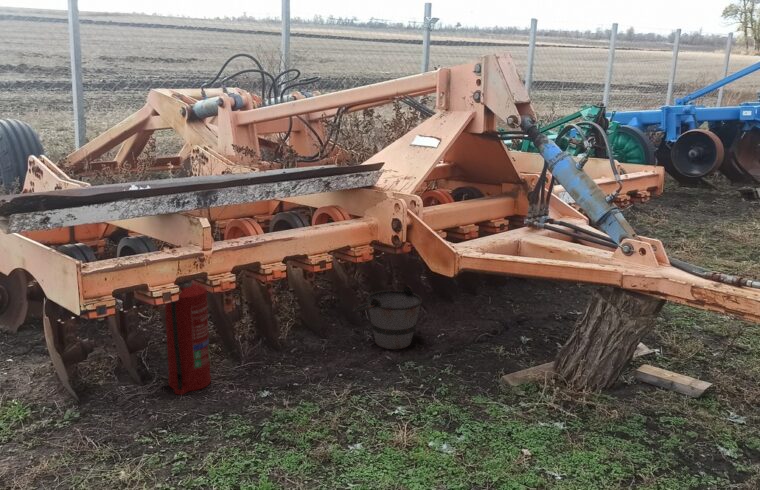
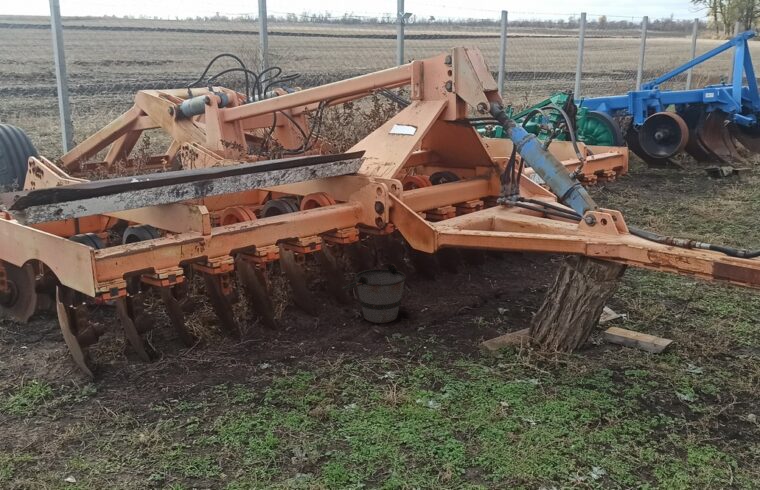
fire extinguisher: present [165,282,211,395] -> none [168,245,214,370]

